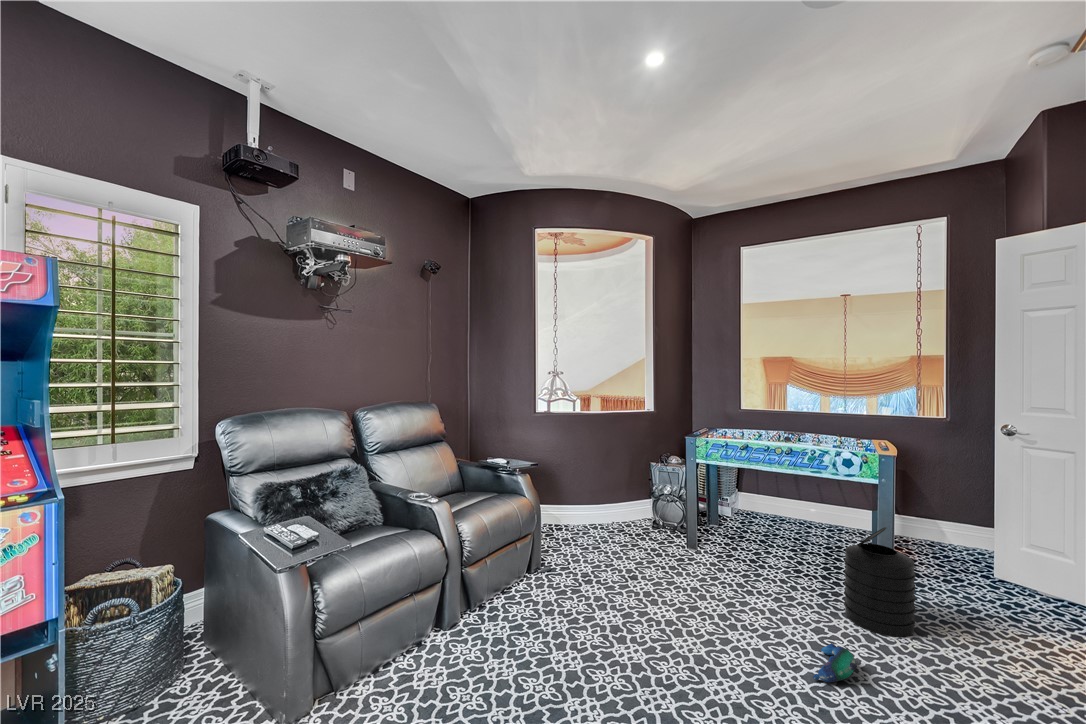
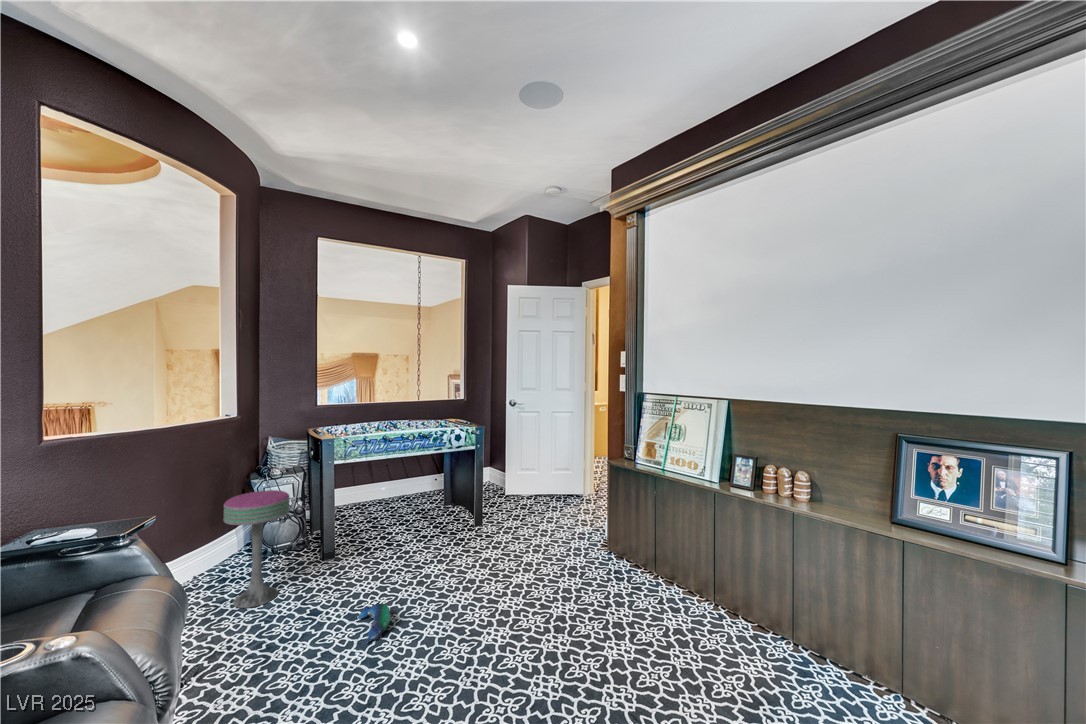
bar stool: none [718,482,774,590] -> present [223,490,290,608]
trash can: present [844,527,915,637] -> none [355,495,404,583]

